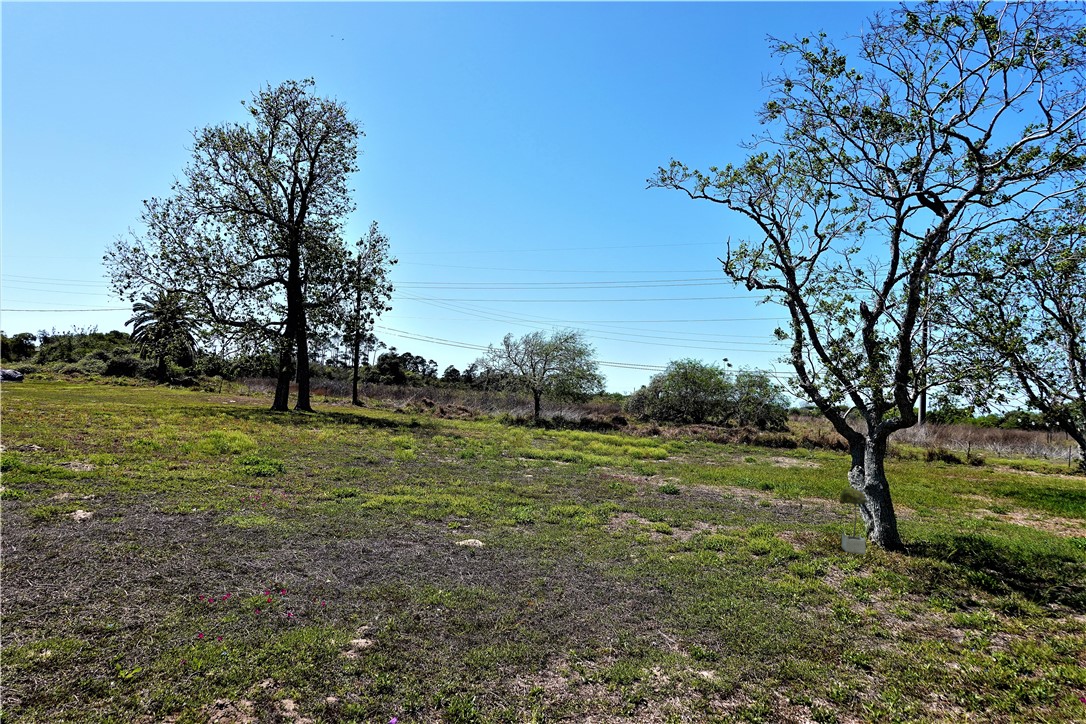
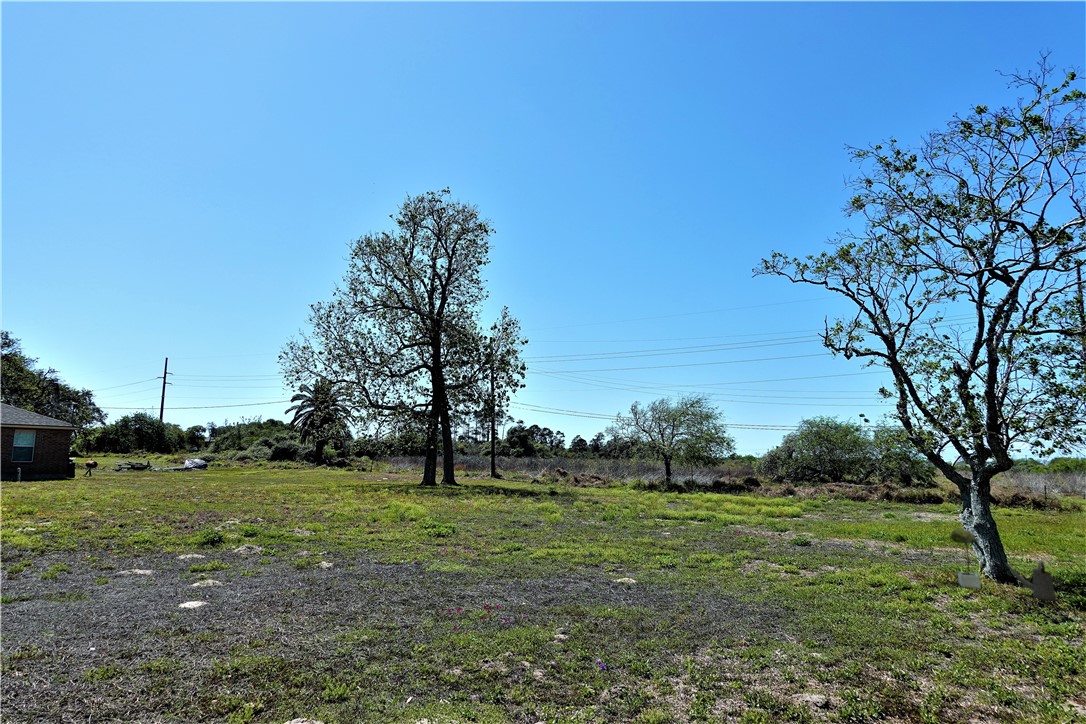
watering can: none [894,527,950,570] -> present [1006,562,1062,600]

